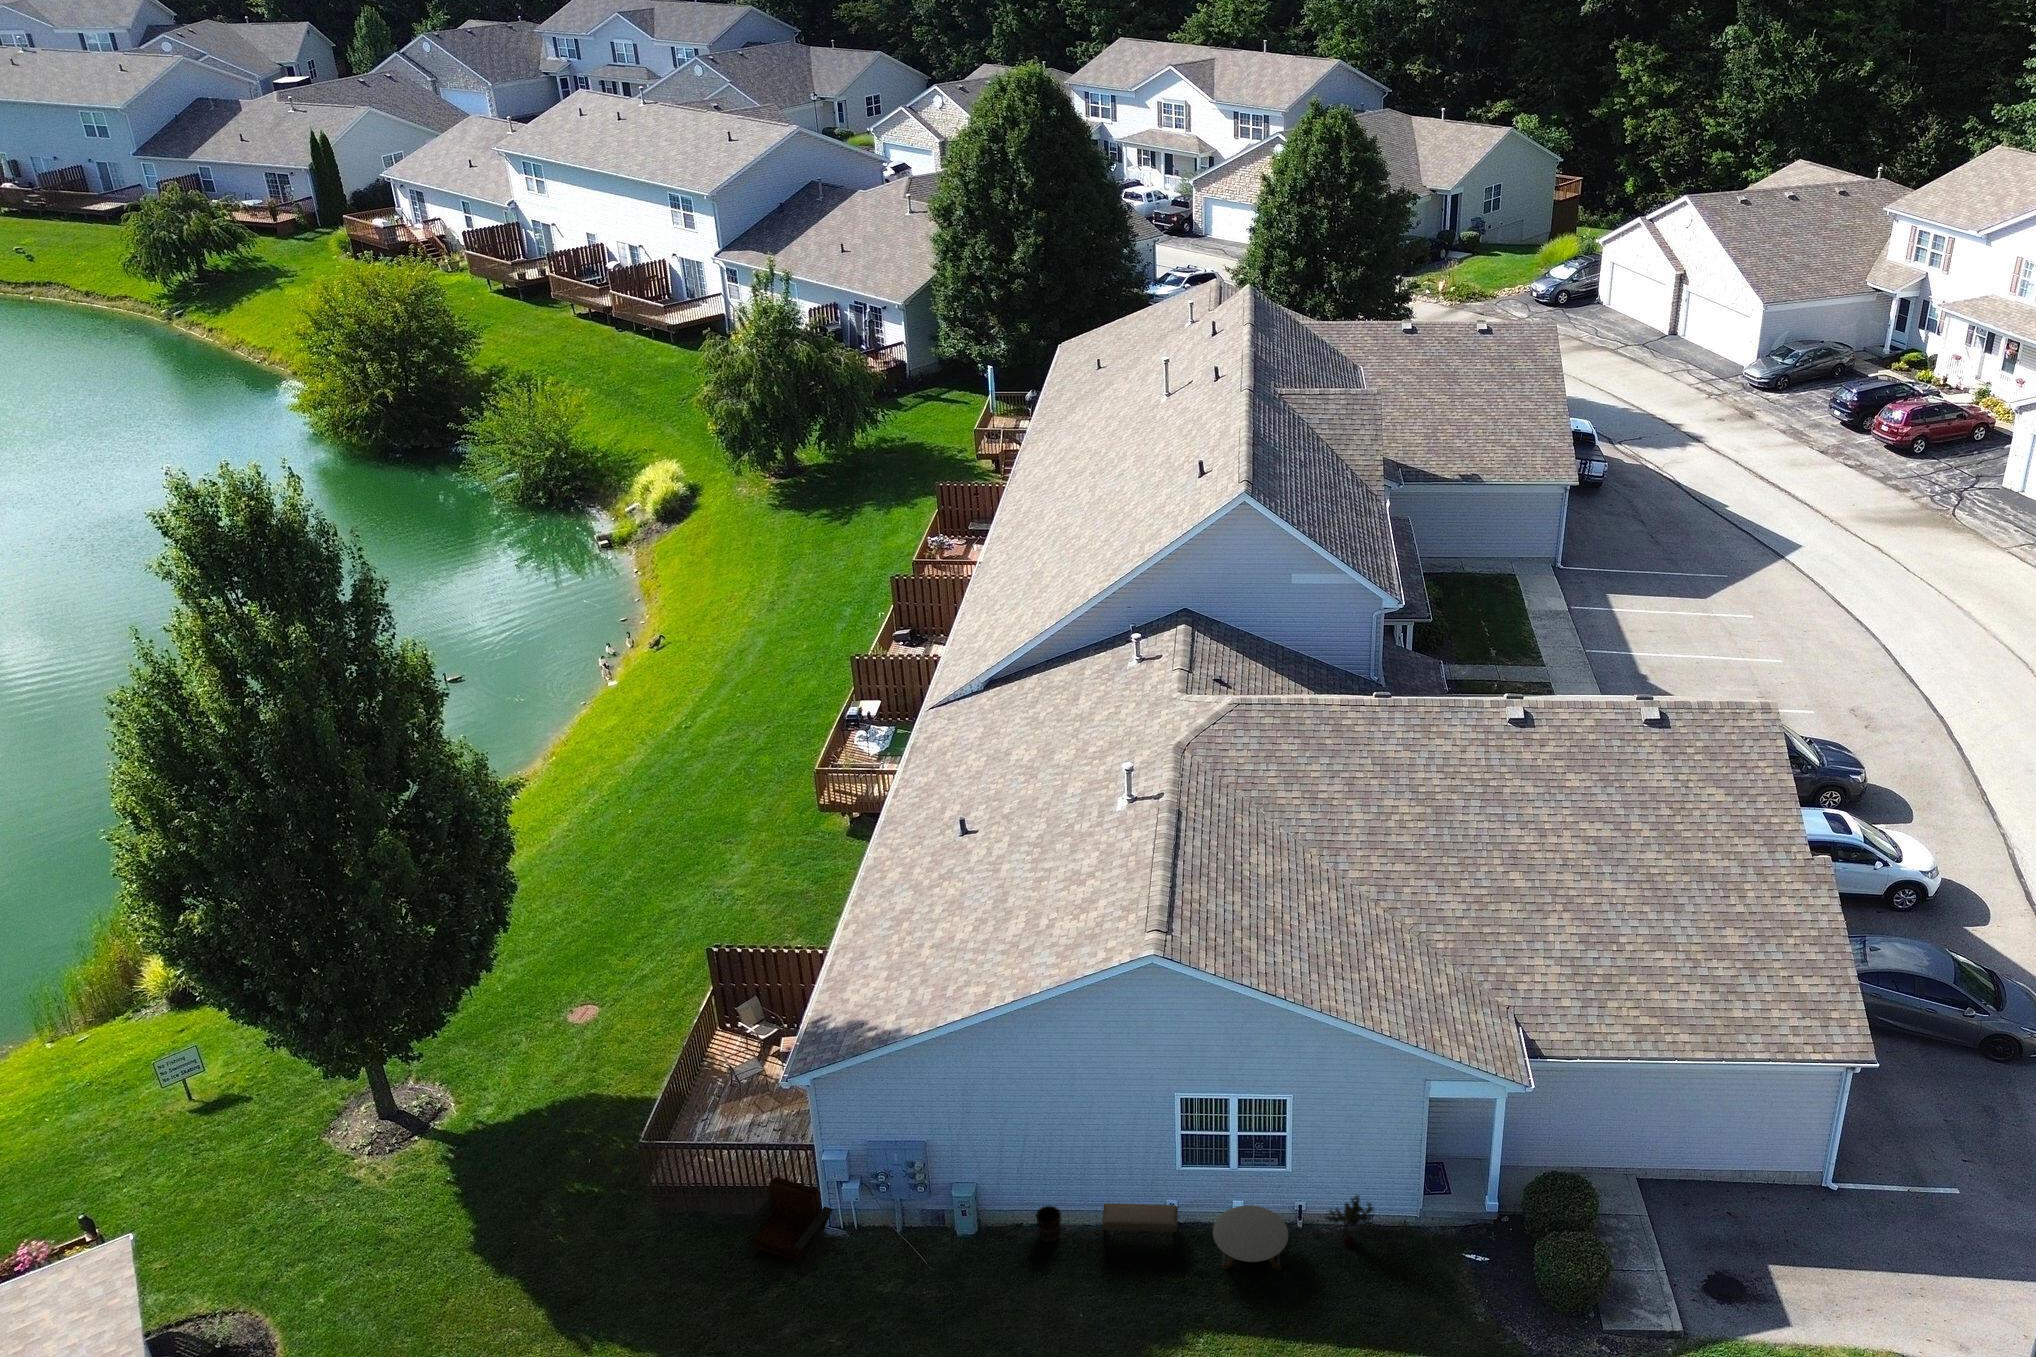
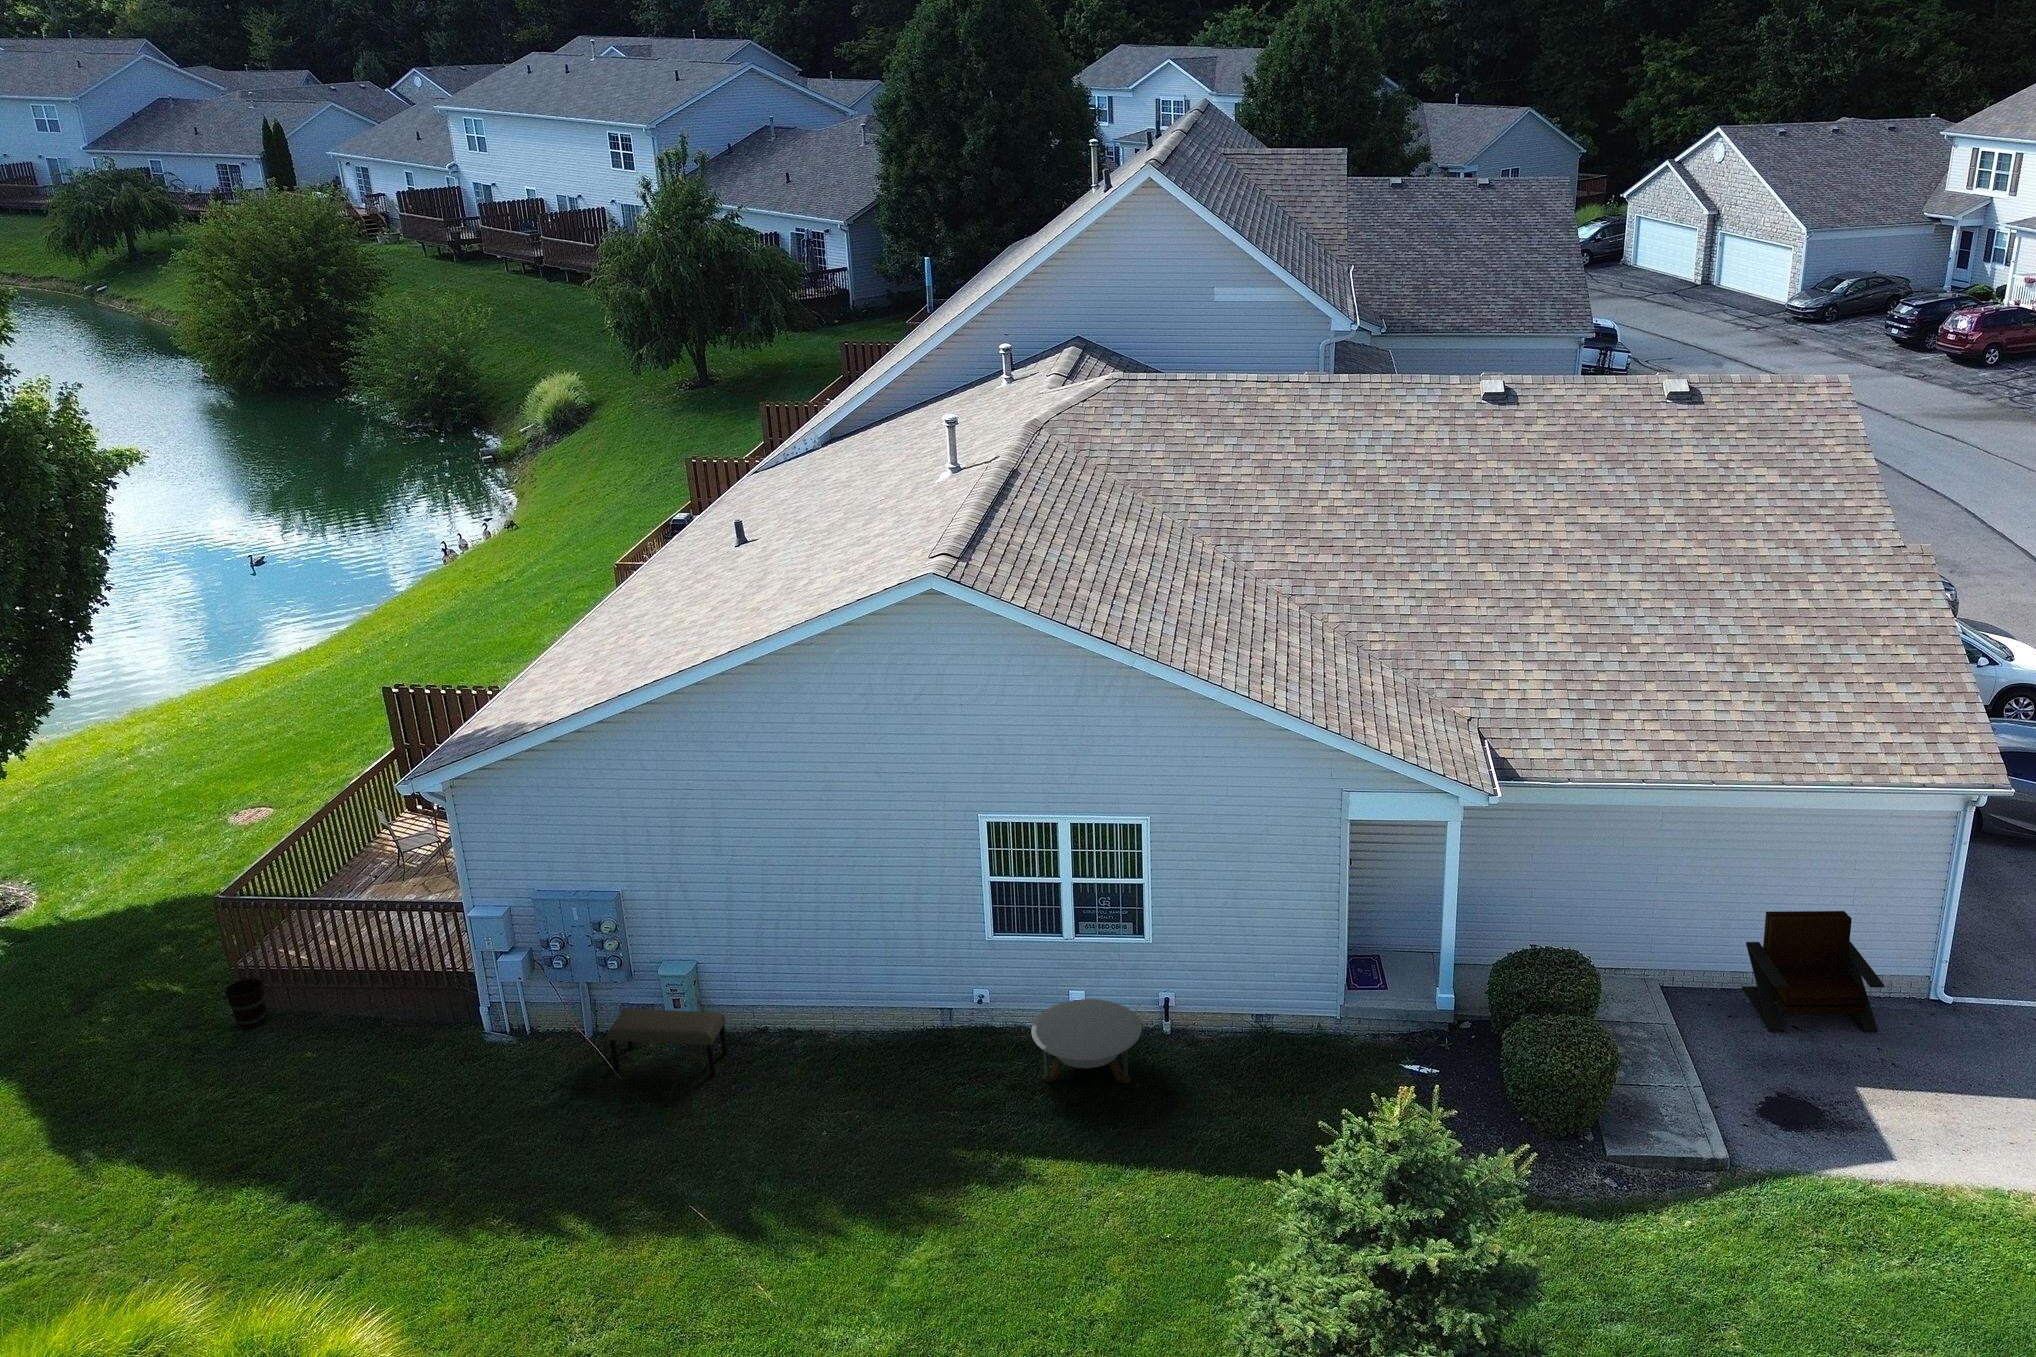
lounge chair: present [743,1177,834,1275] -> present [1742,911,1884,1032]
potted tree: present [1325,1195,1374,1246] -> none [1196,974,1269,1058]
bench: present [1102,1203,1178,1249] -> present [607,1009,728,1074]
bucket: present [1036,1206,1061,1243] -> present [225,979,267,1029]

